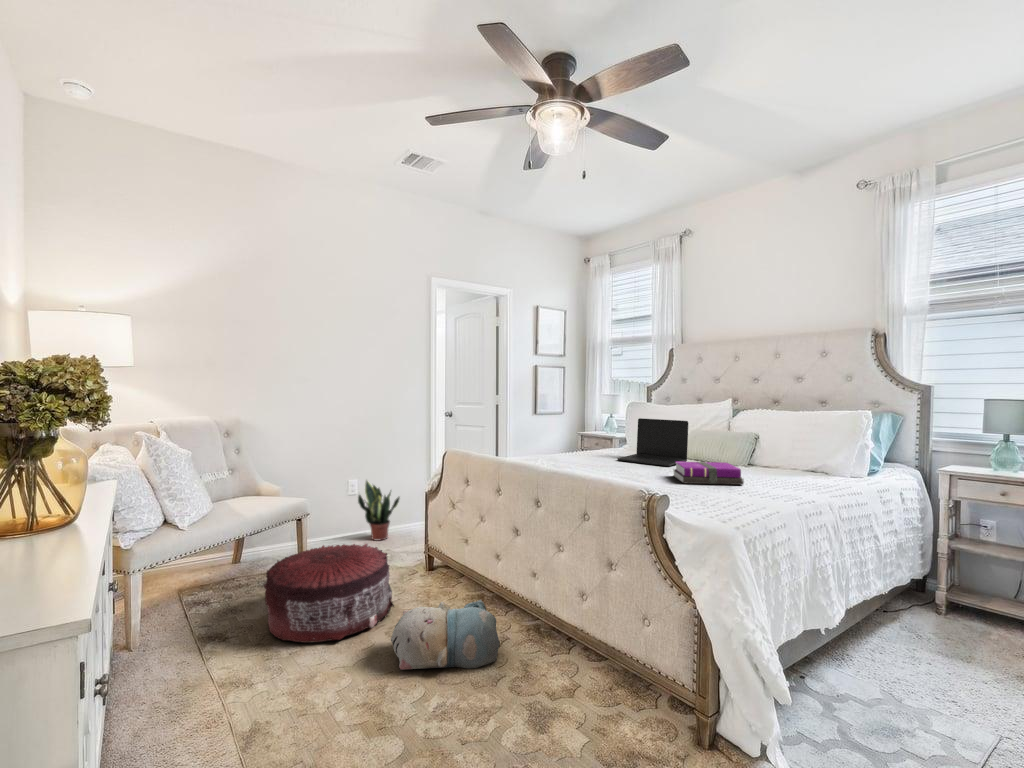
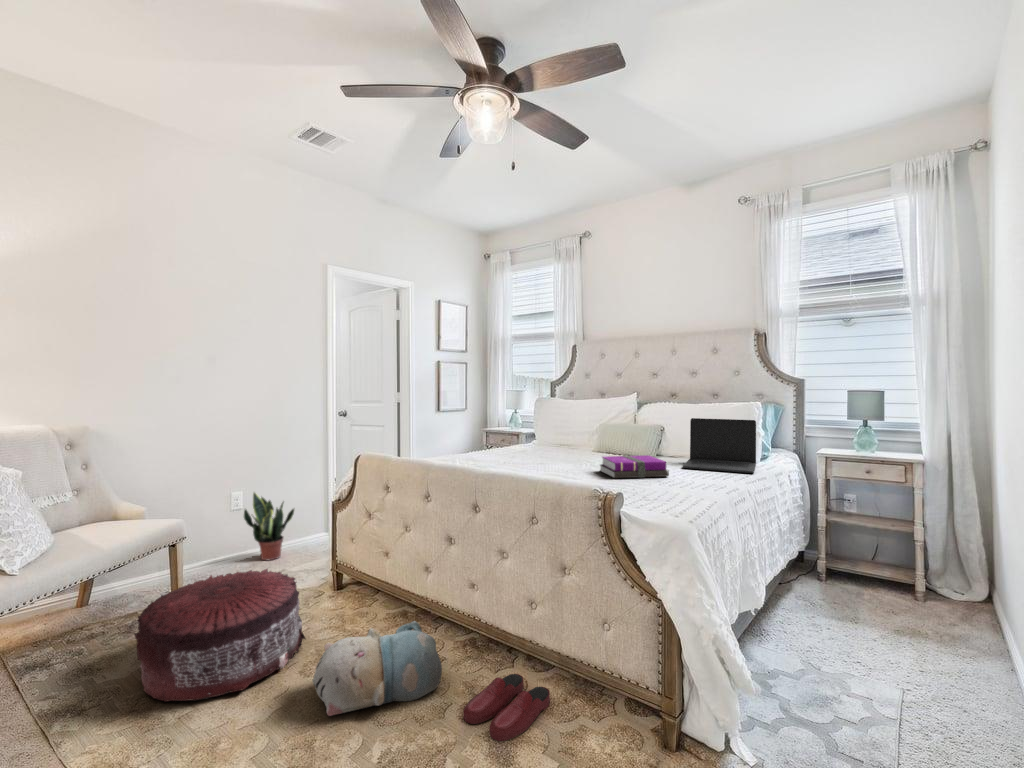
laptop: present [618,418,688,466] -> present [683,418,756,473]
slippers: none [512,659,595,713] -> present [463,674,550,741]

